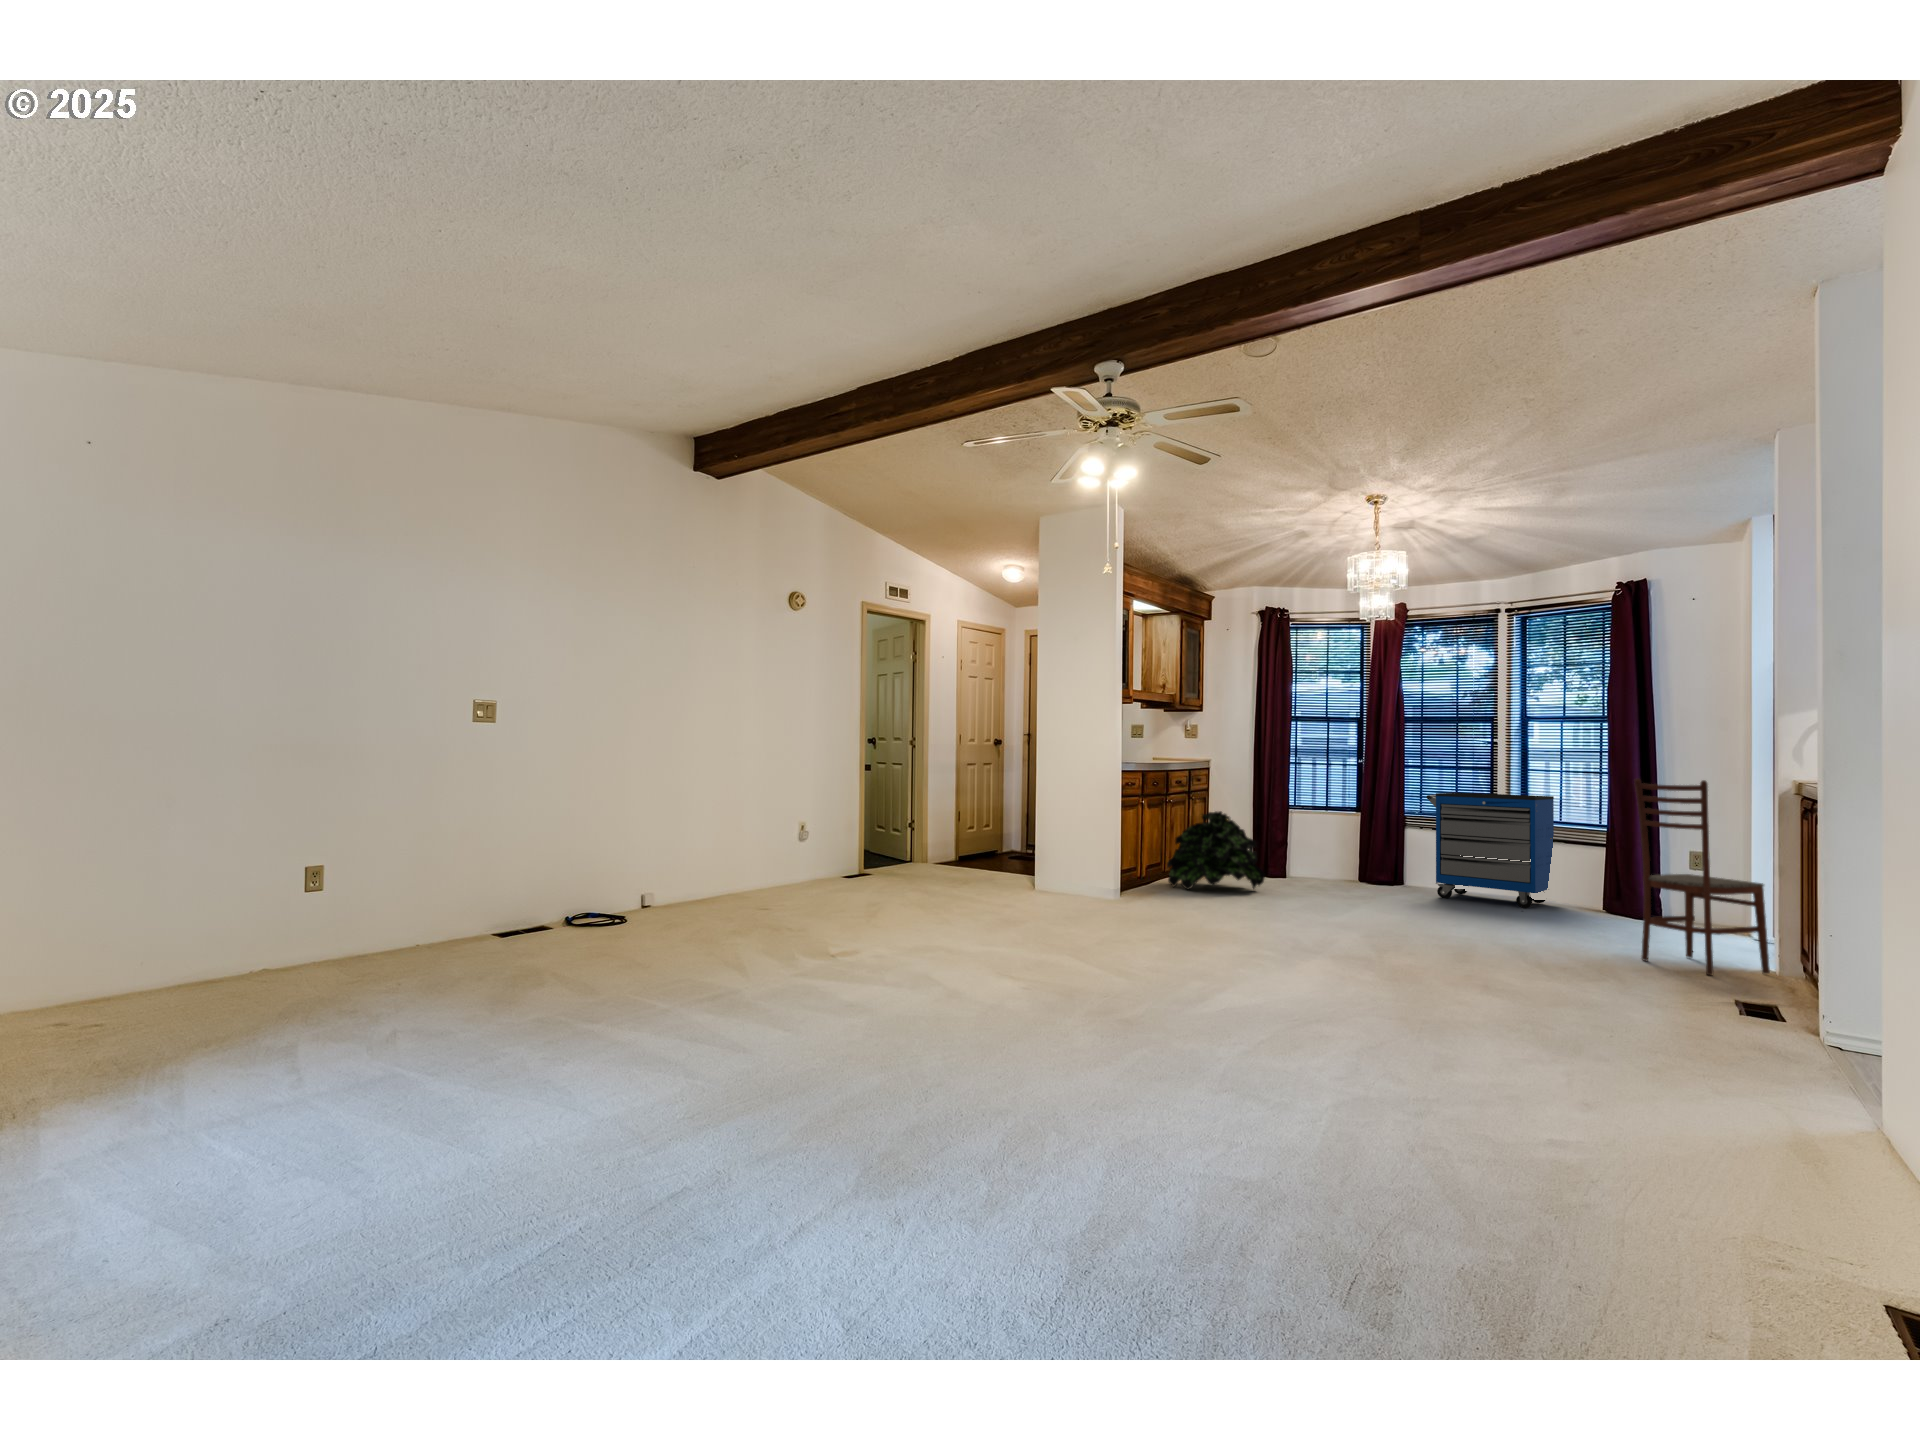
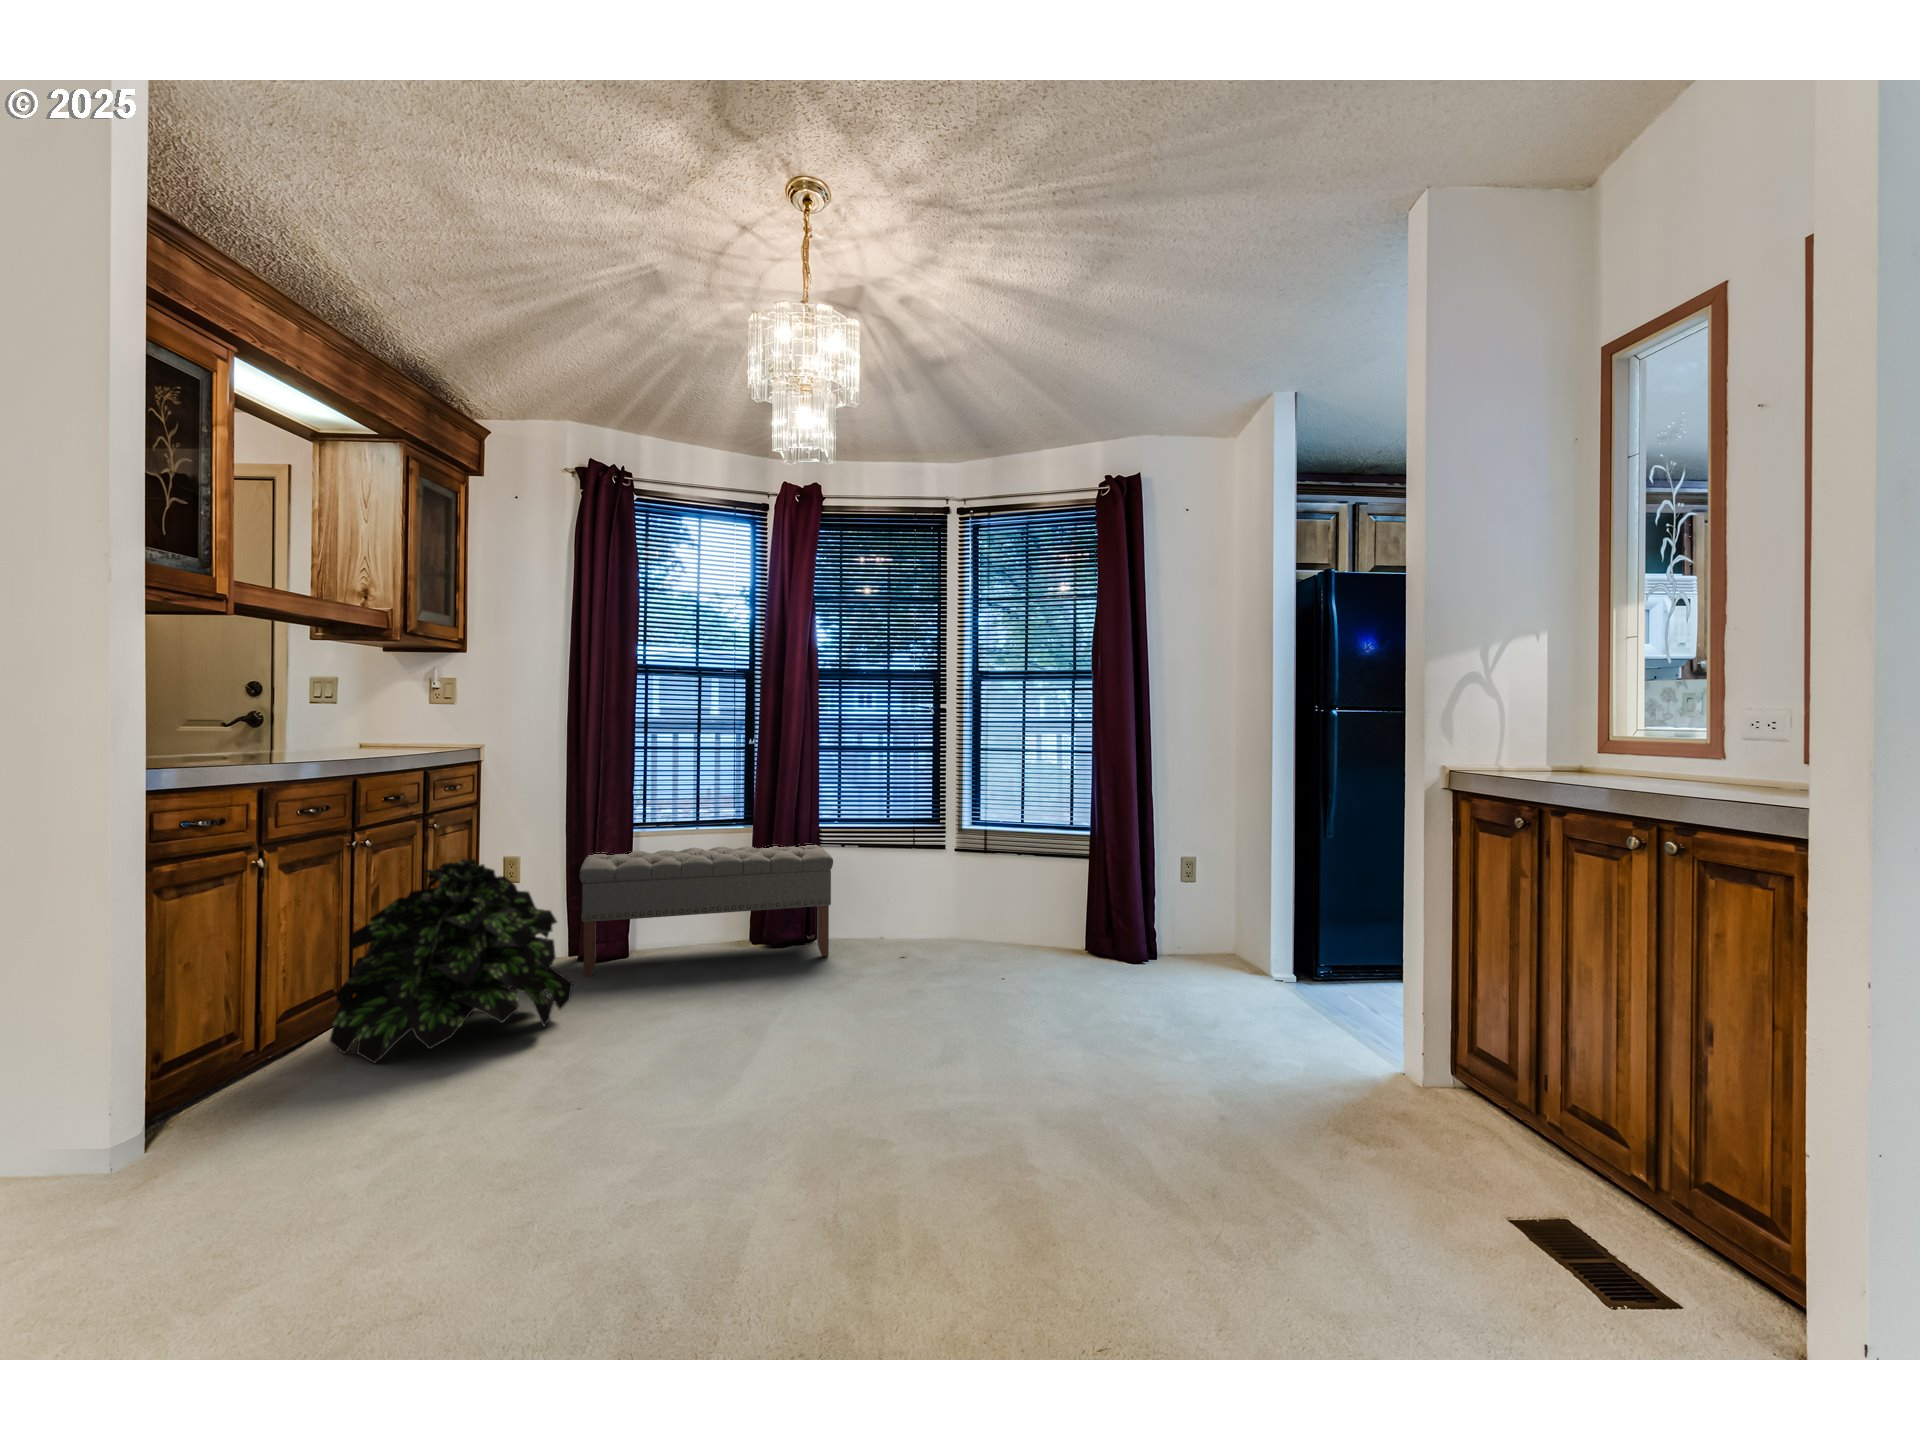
dining chair: present [1634,778,1770,975] -> none [1313,775,1505,1187]
storage cabinet: present [1426,793,1554,908] -> none [859,787,1024,970]
bench: none [1263,821,1411,892] -> present [580,845,833,977]

